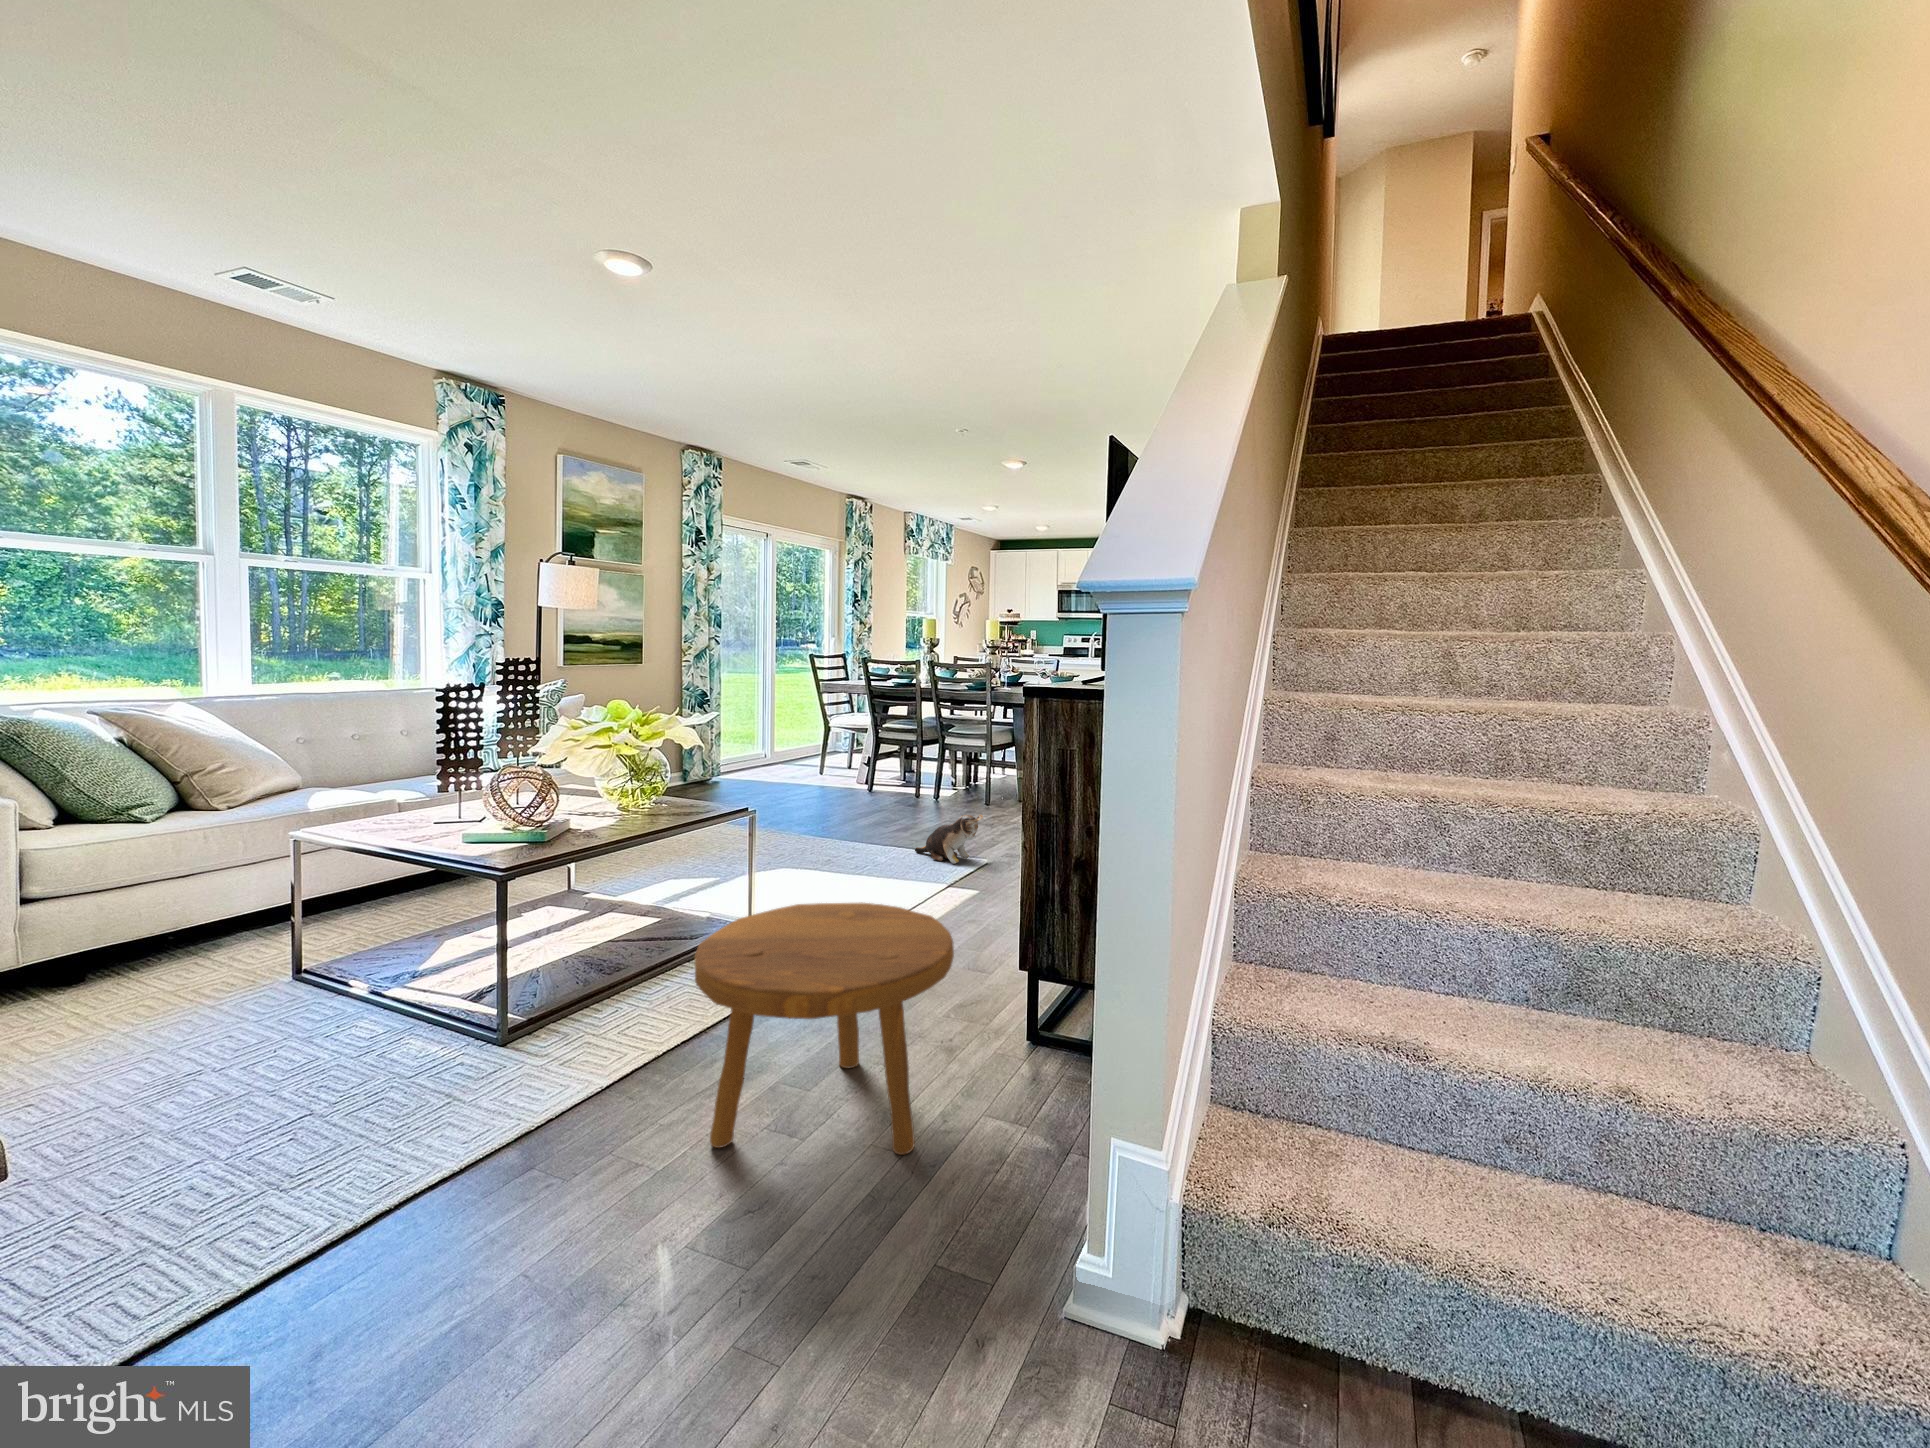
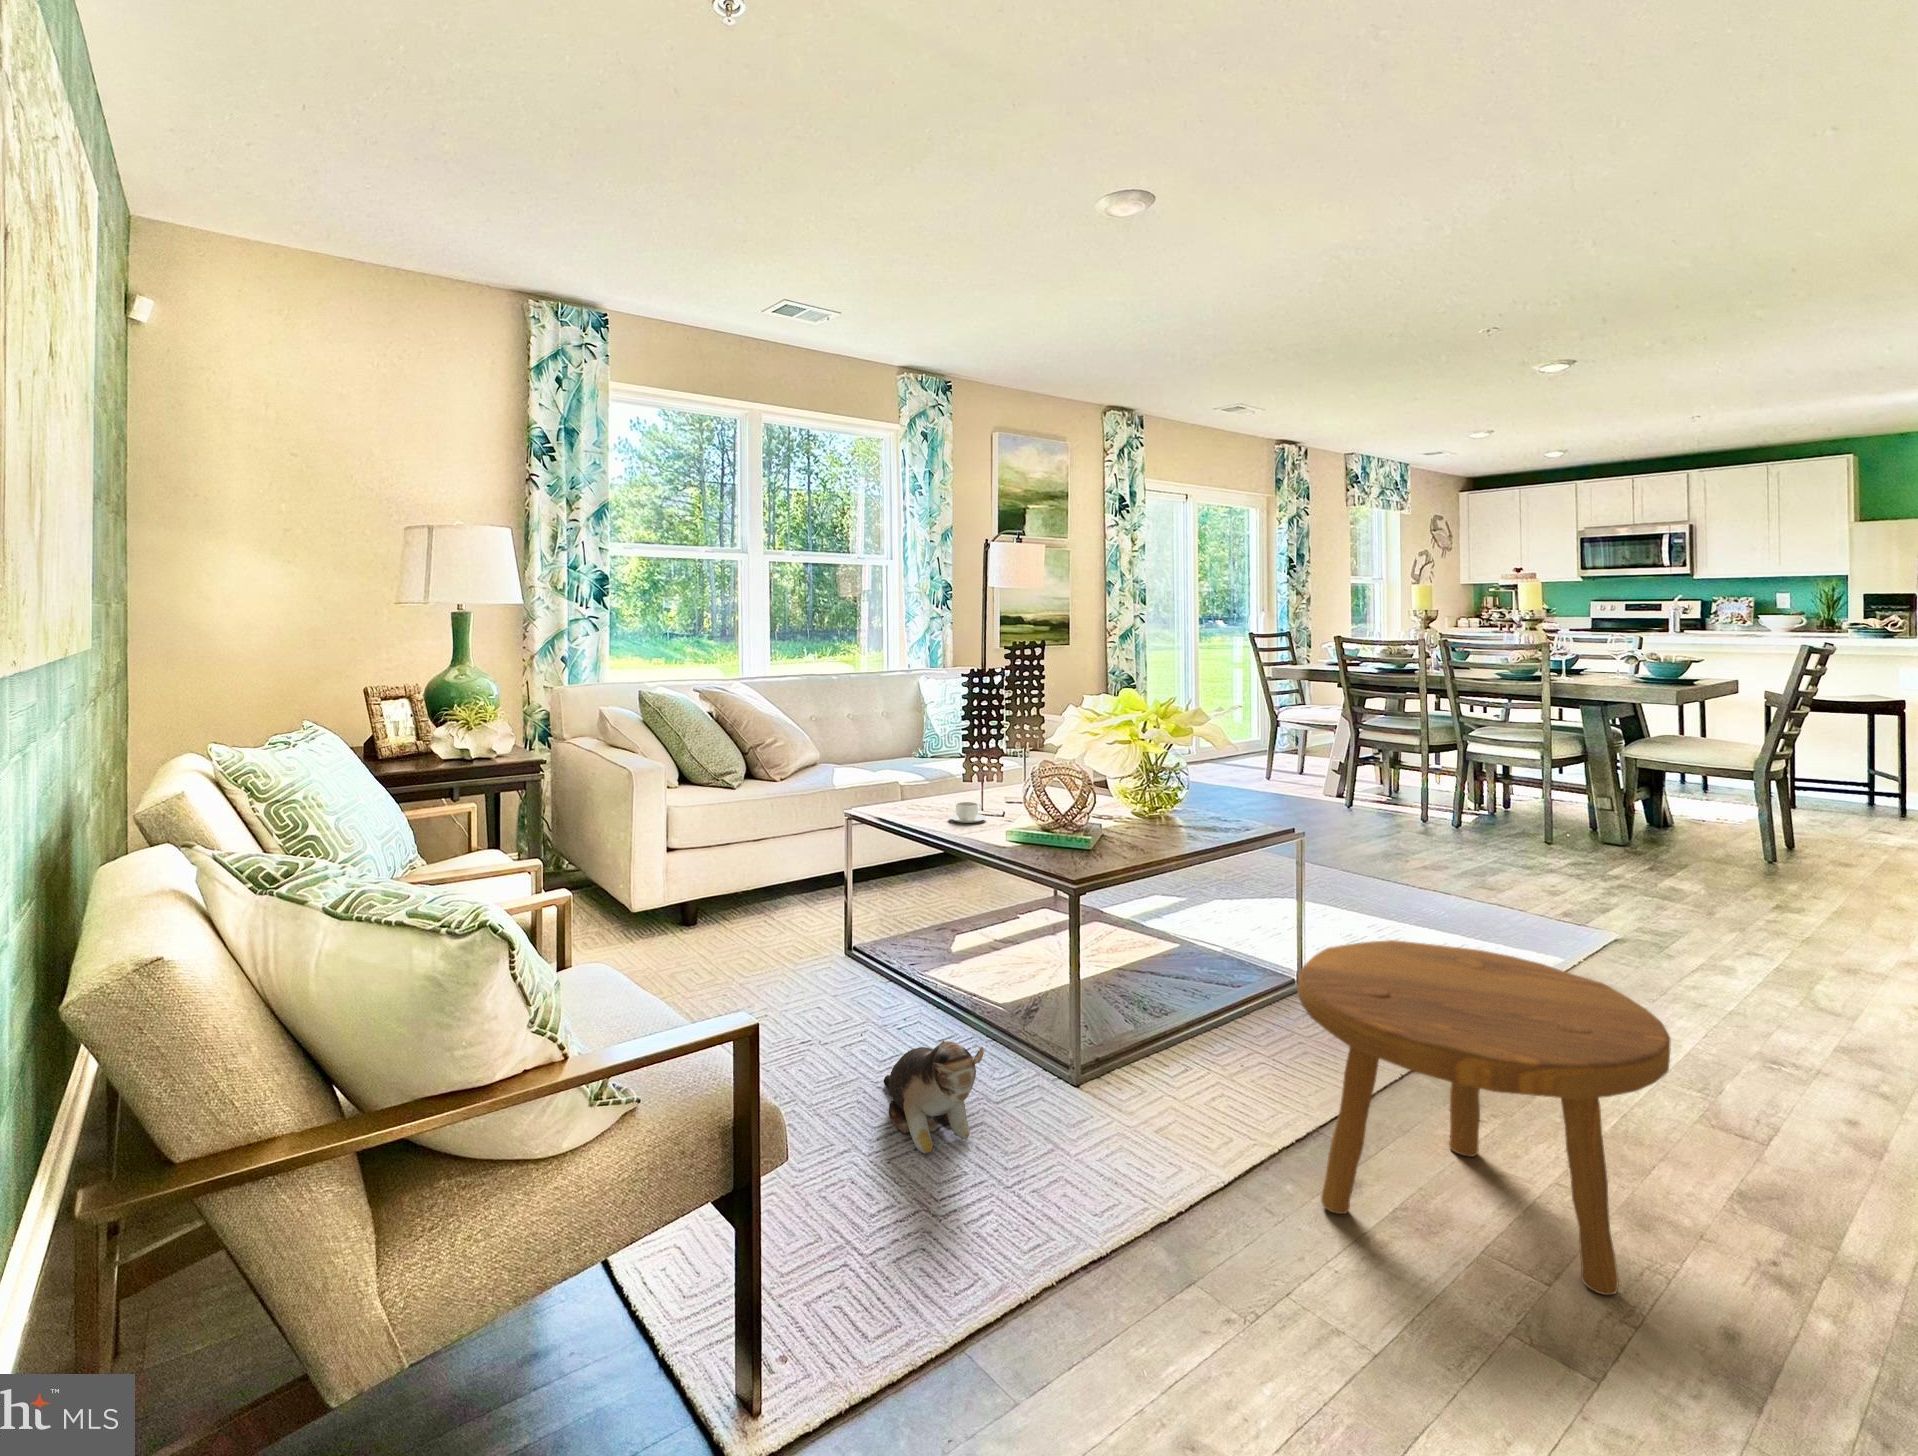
plush toy: present [915,815,983,864] -> present [883,1040,984,1154]
coffee cup: none [415,818,463,840] -> present [949,802,986,823]

